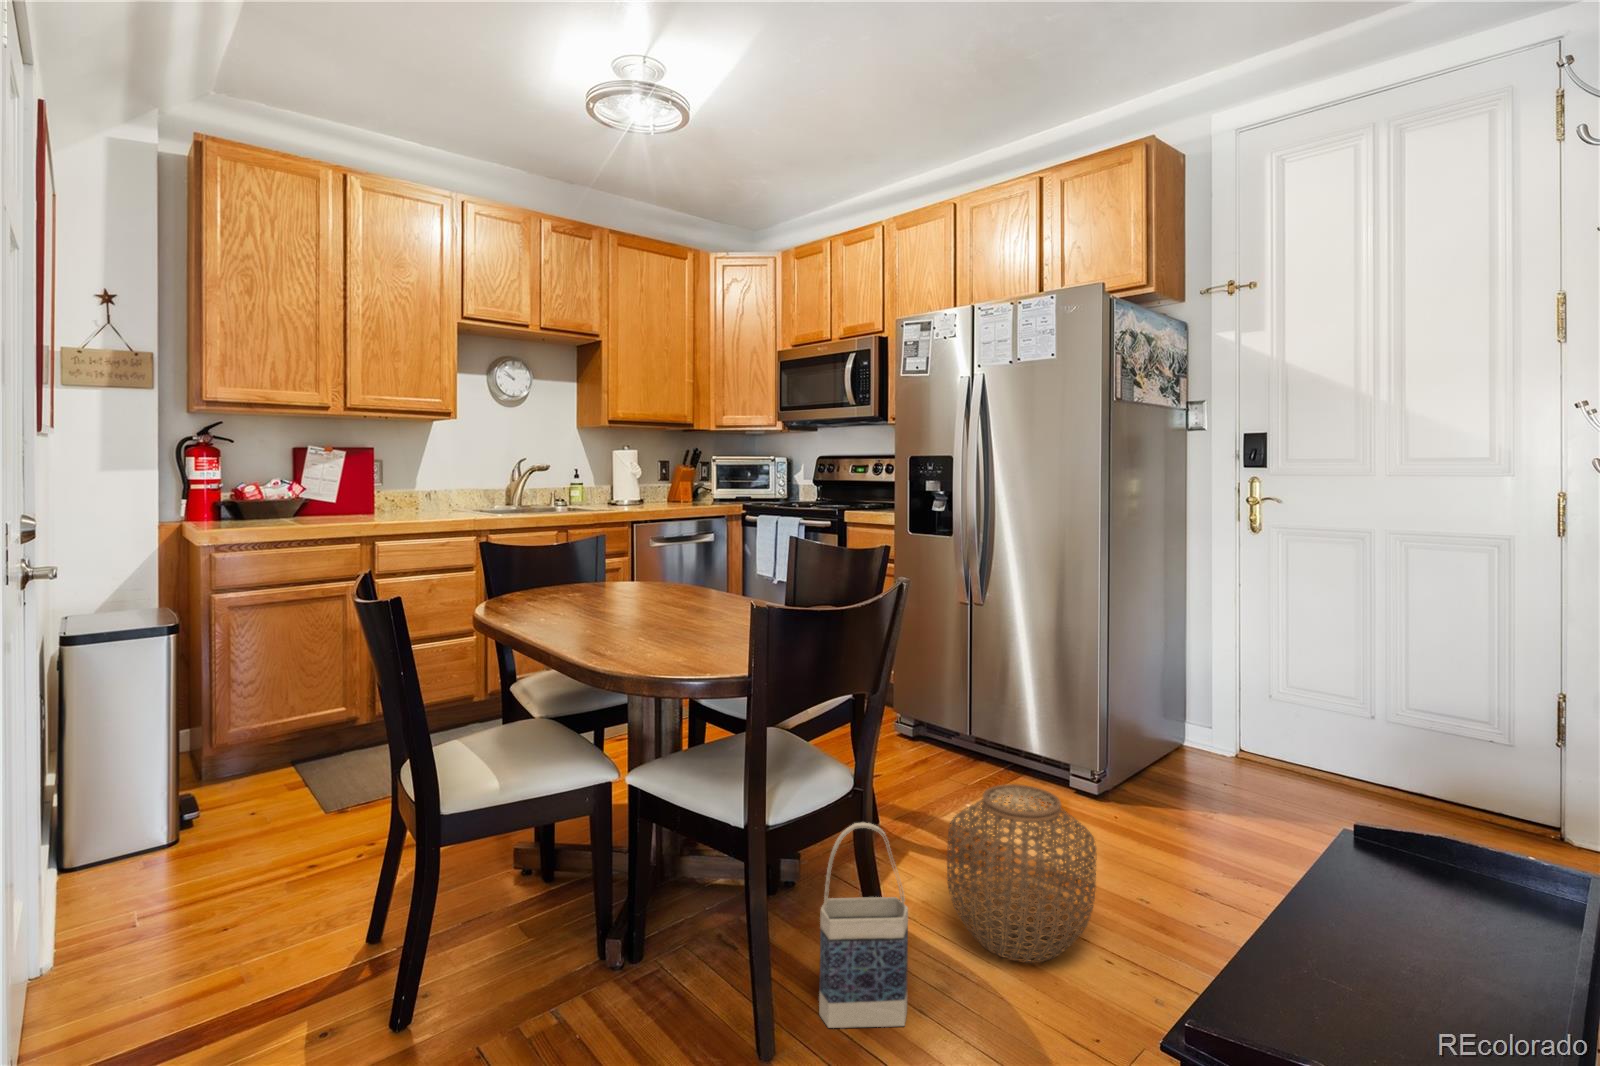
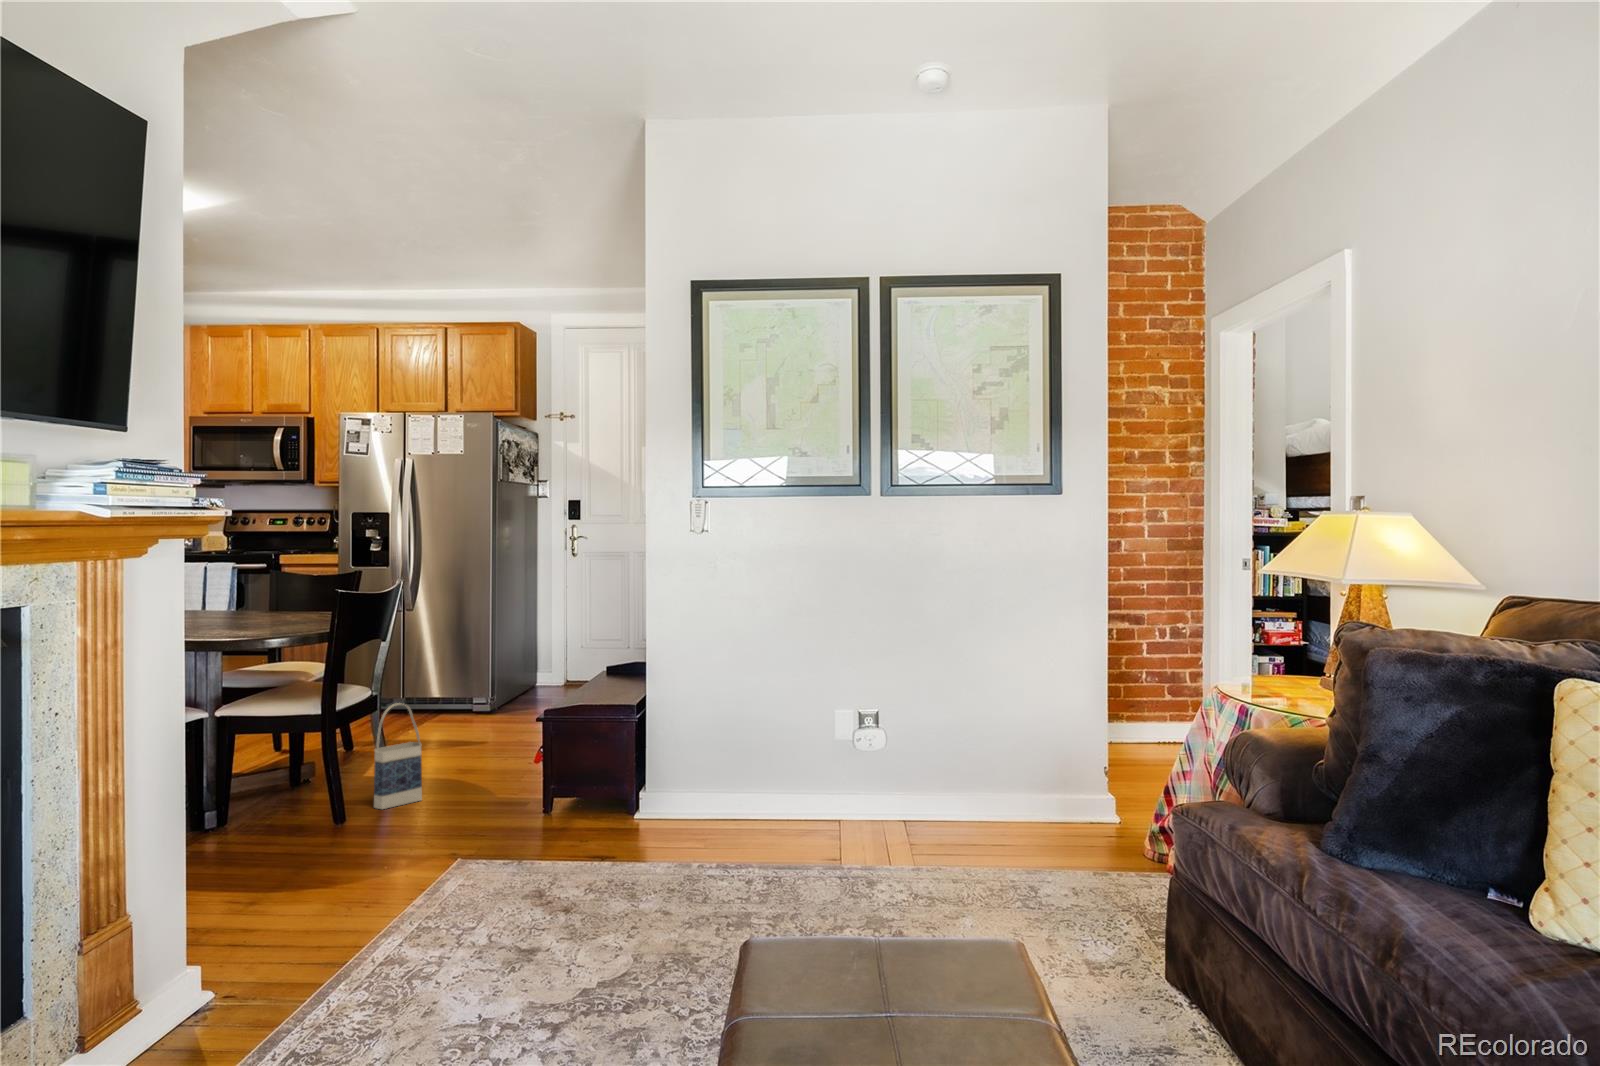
woven basket: present [947,784,1096,962] -> none [428,689,507,774]

